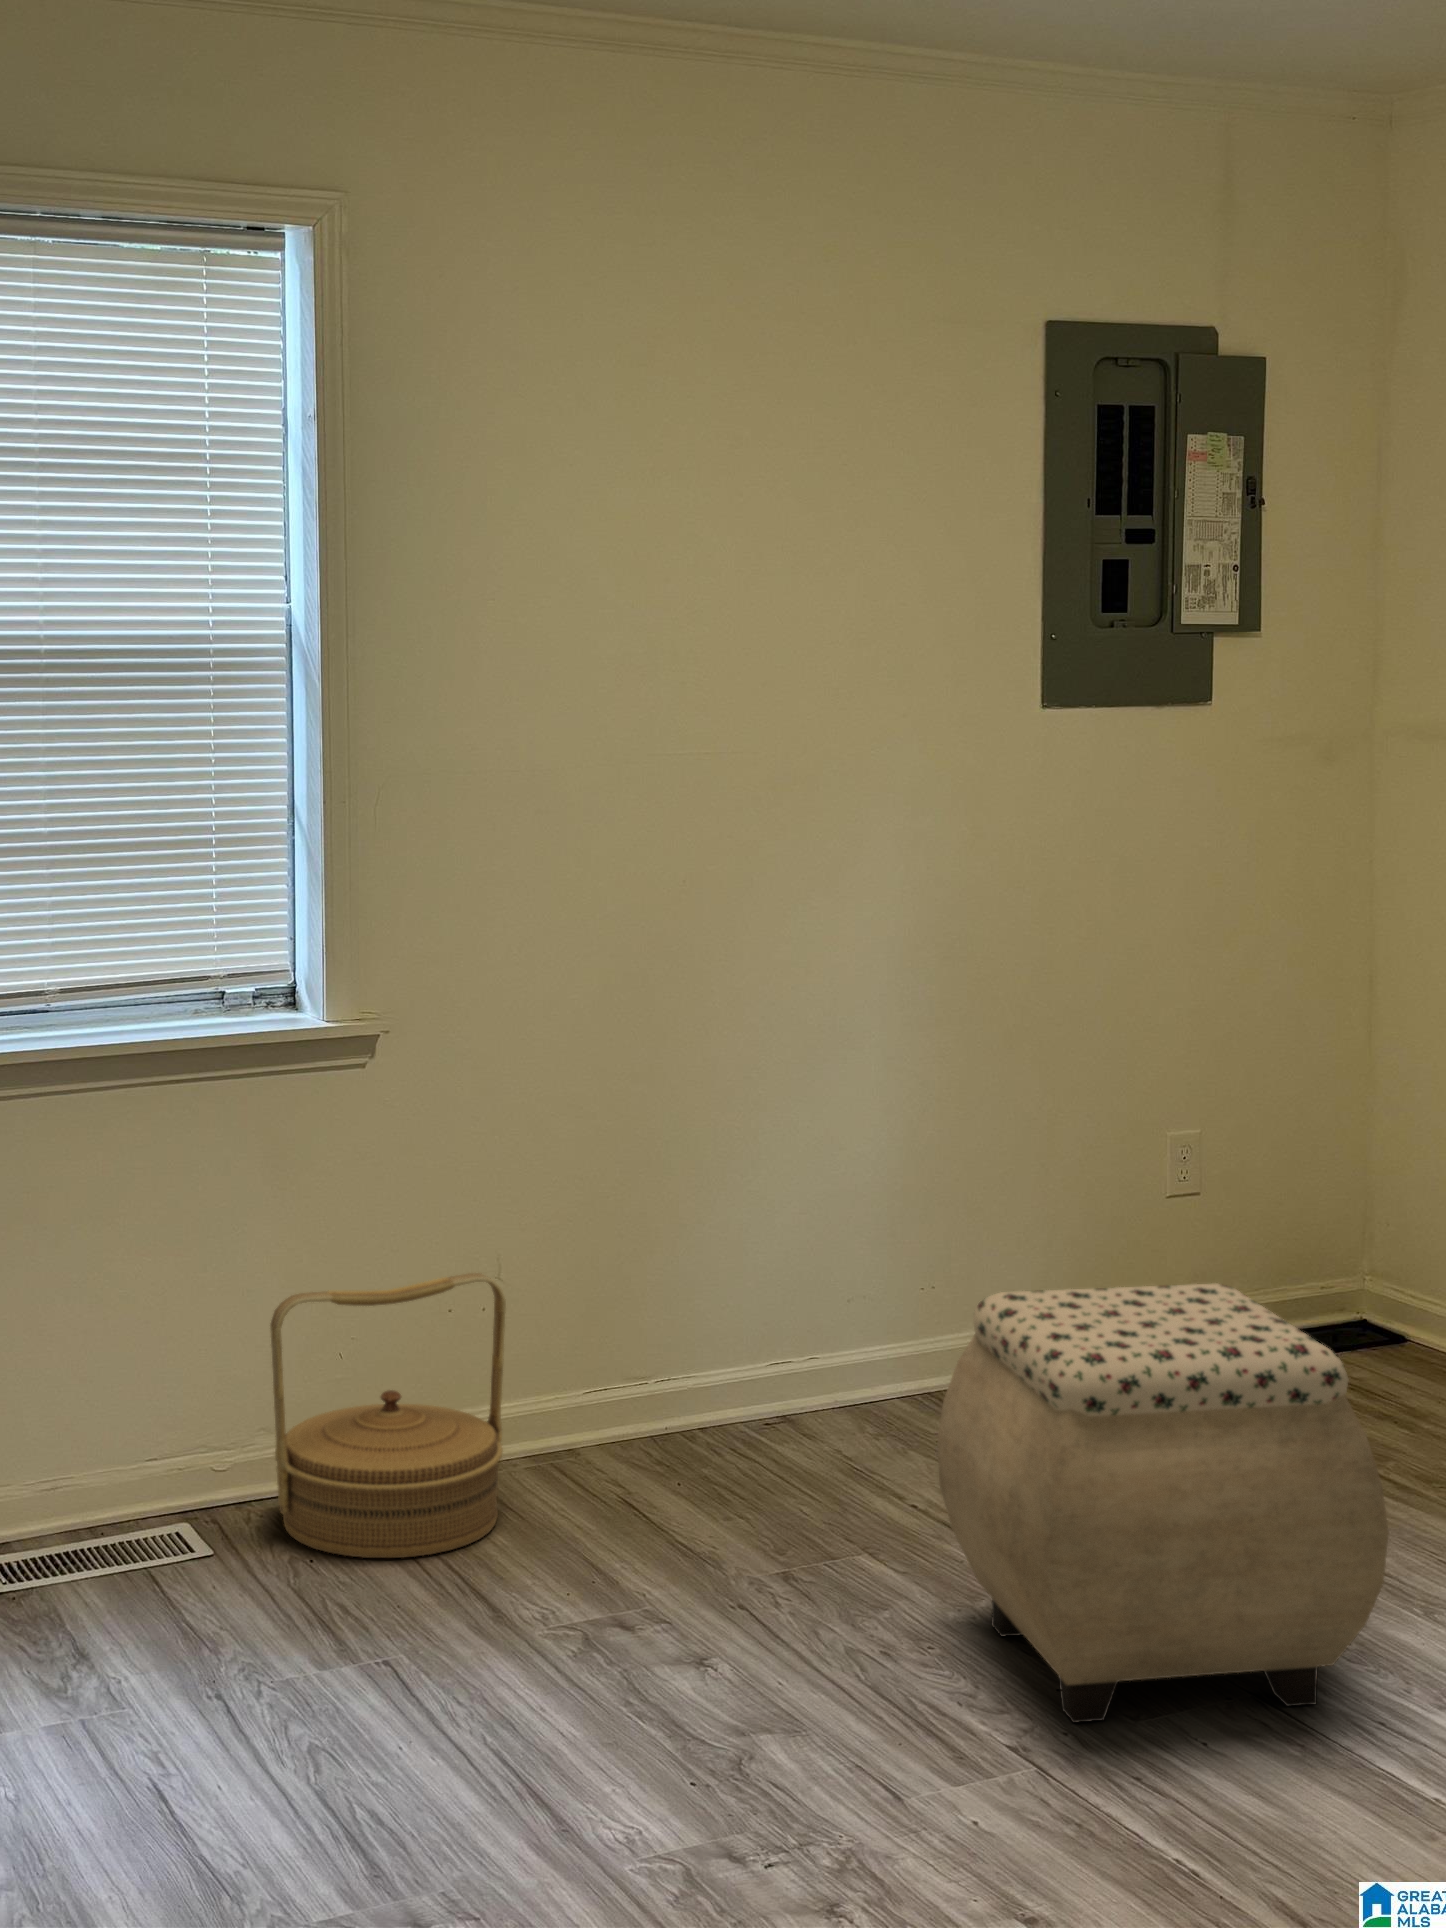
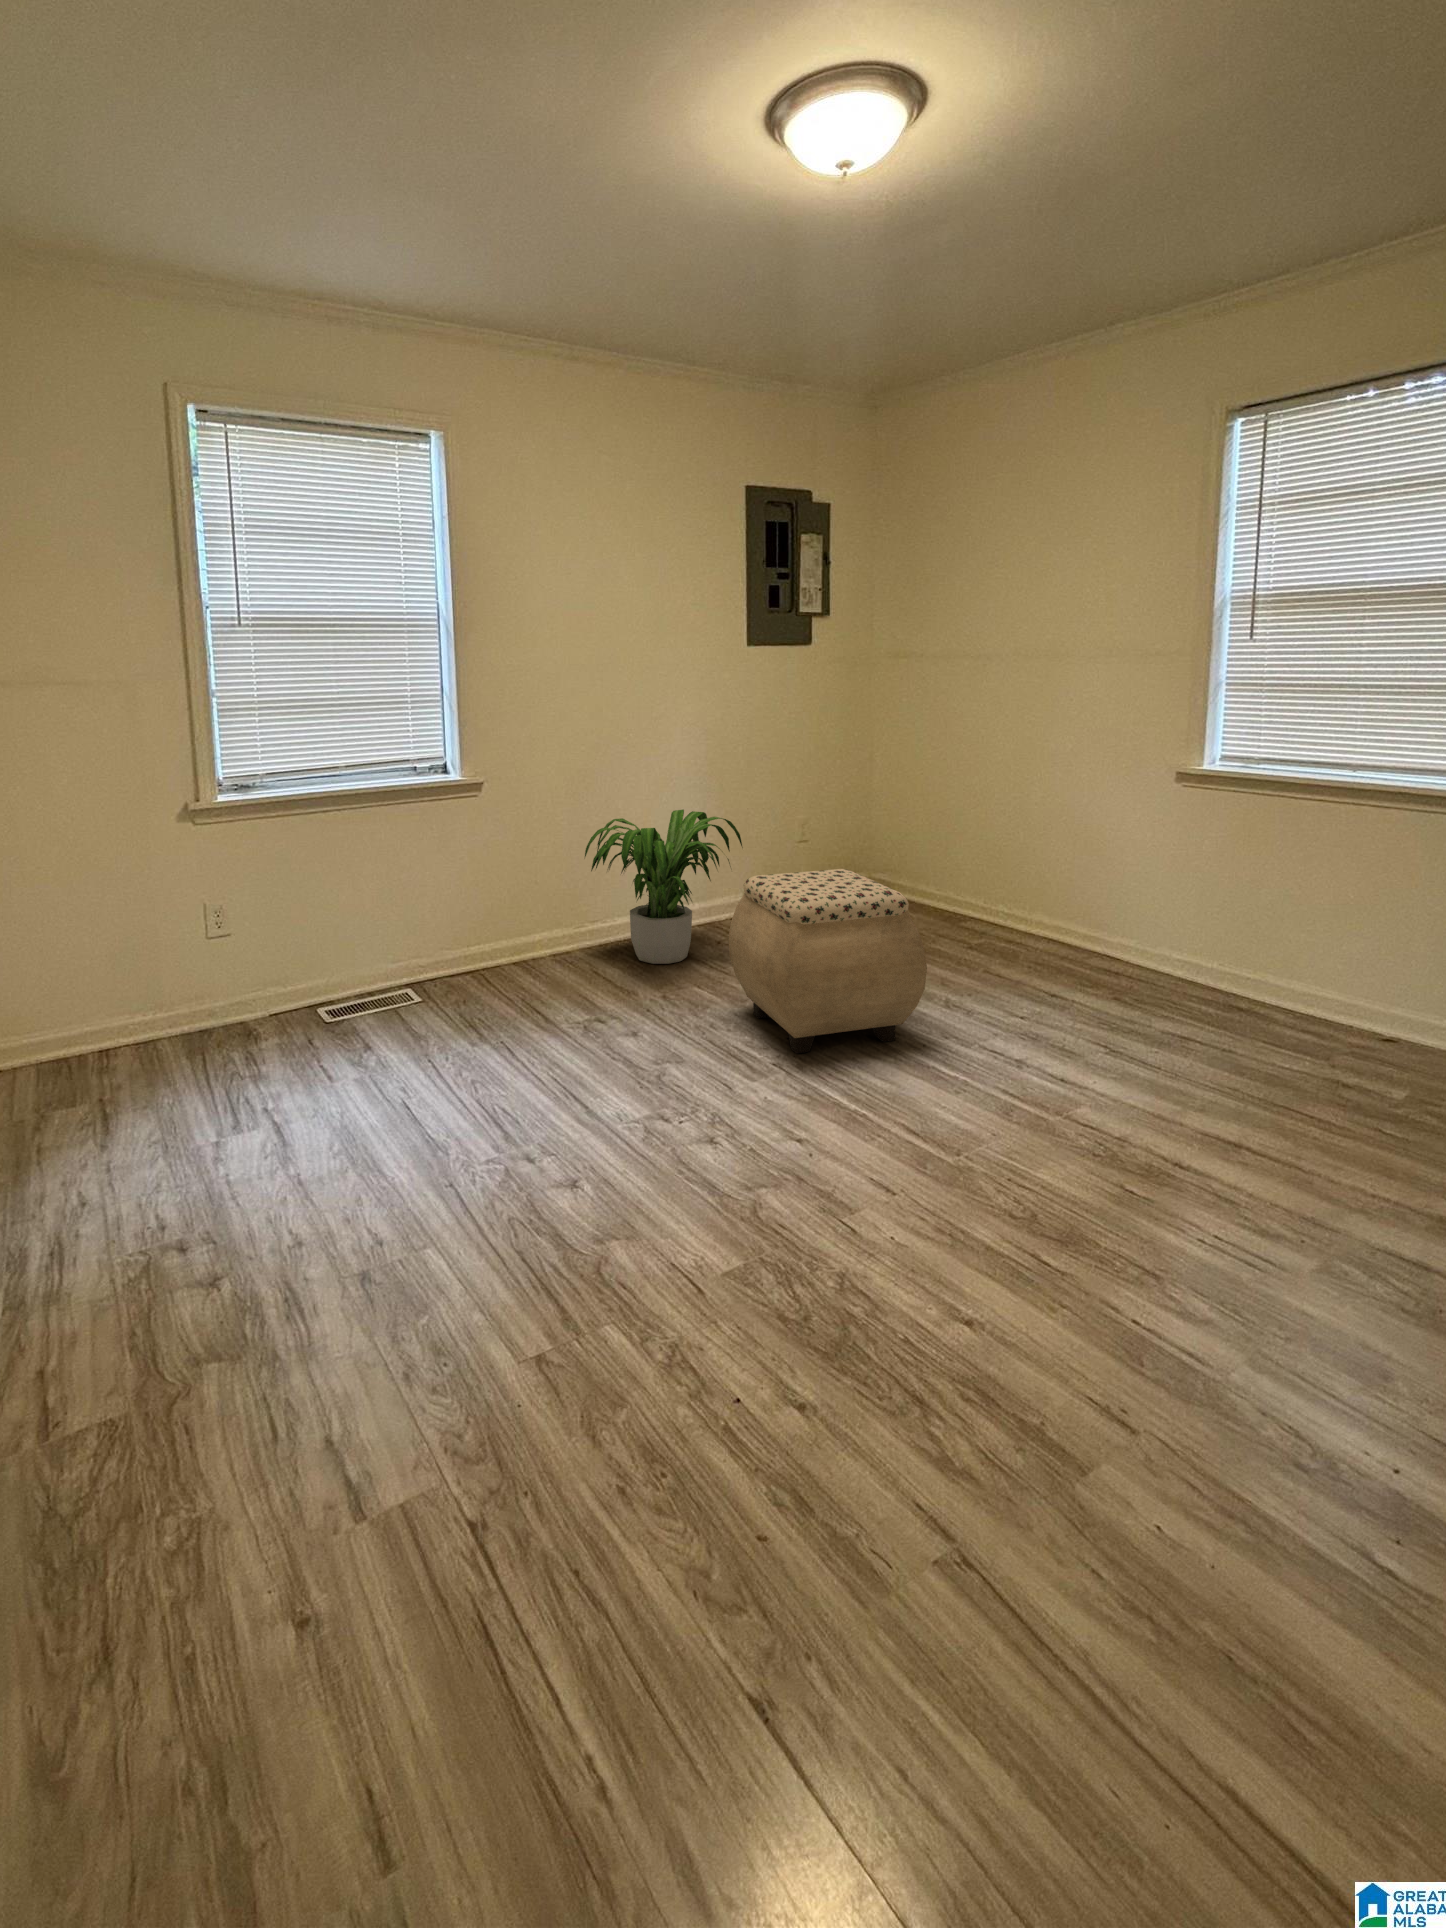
potted plant: none [614,1111,1001,1493] -> present [585,810,742,964]
woven basket: present [270,1273,506,1558] -> none [443,879,542,999]

